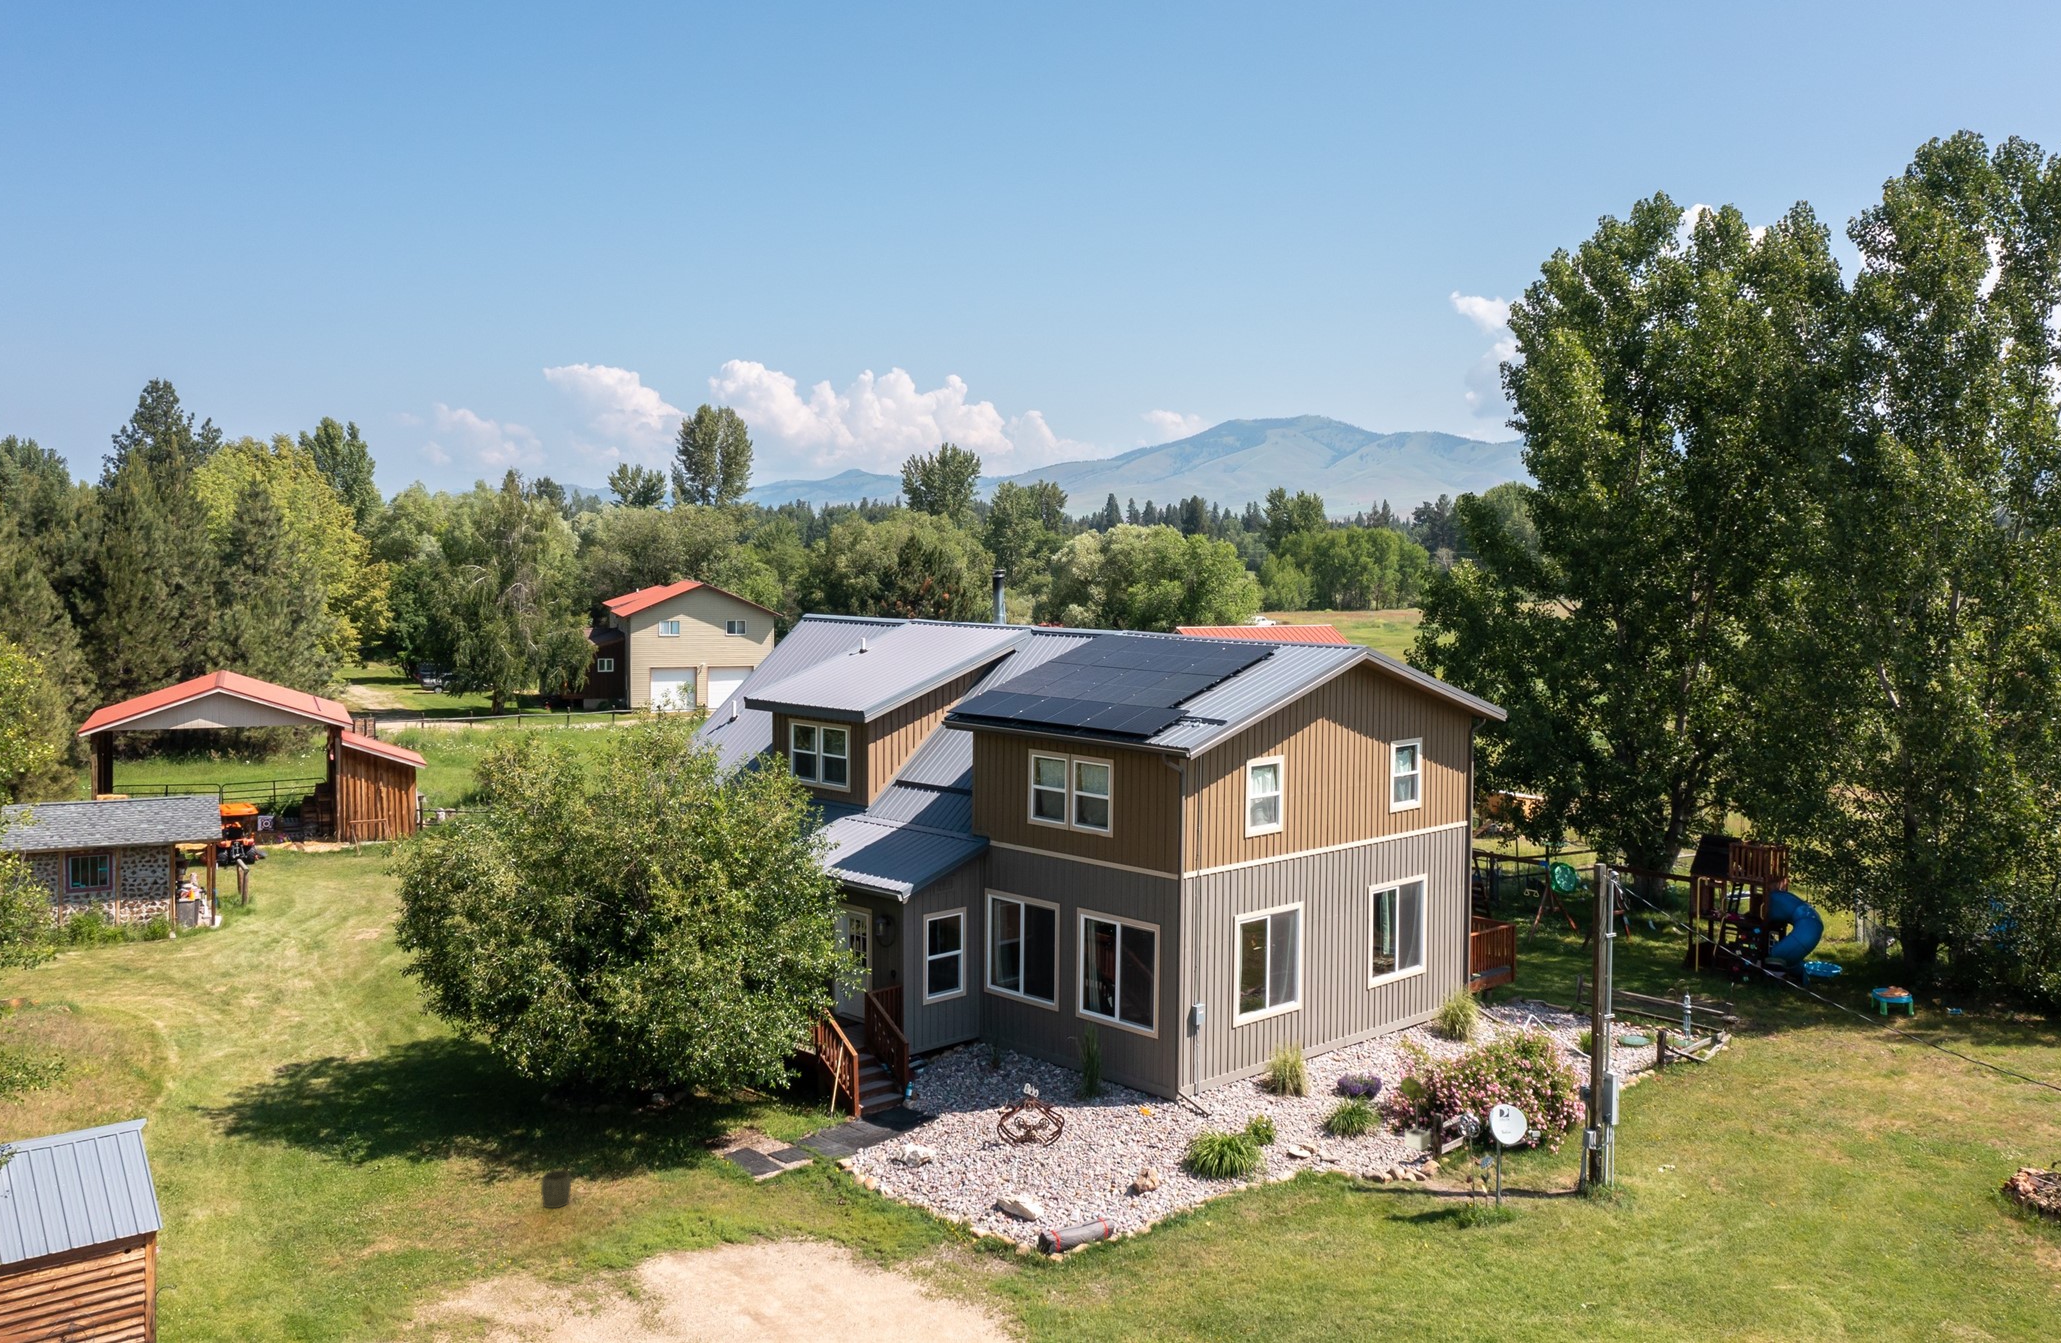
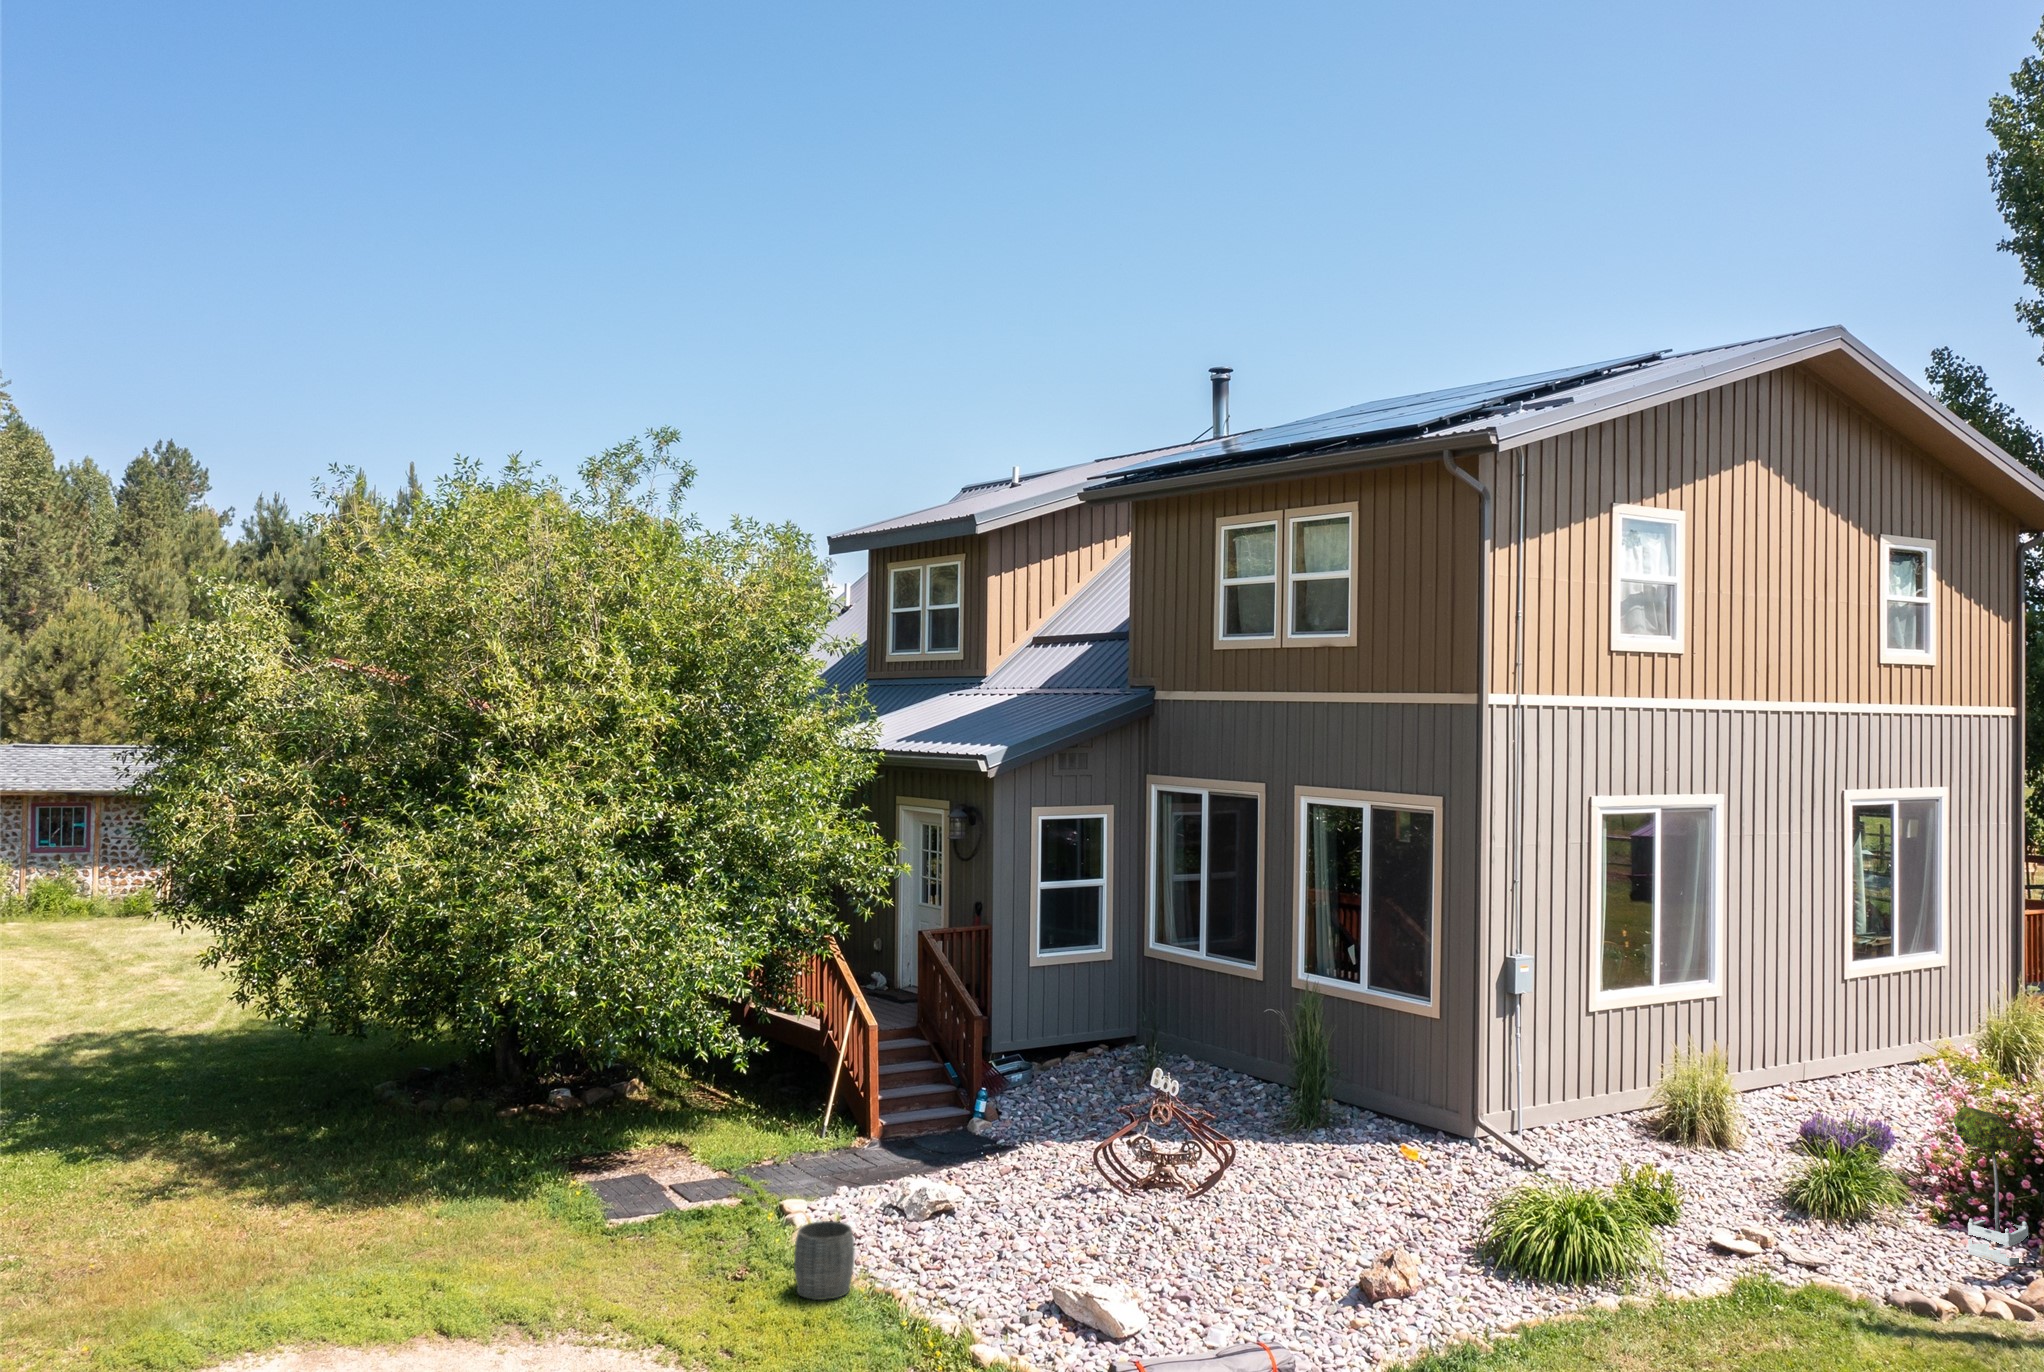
woven basket: present [541,1170,571,1208] -> present [794,1221,855,1300]

